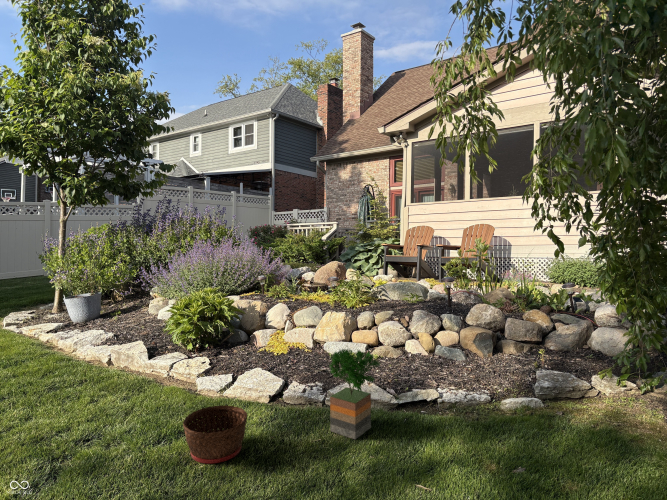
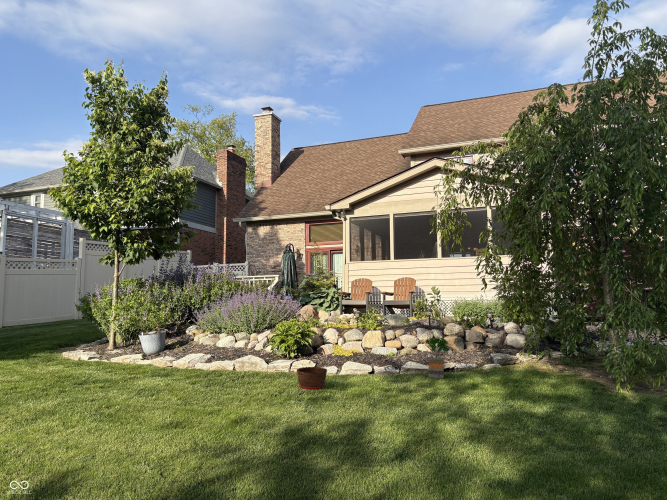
basket: present [183,405,247,464] -> present [297,367,327,389]

